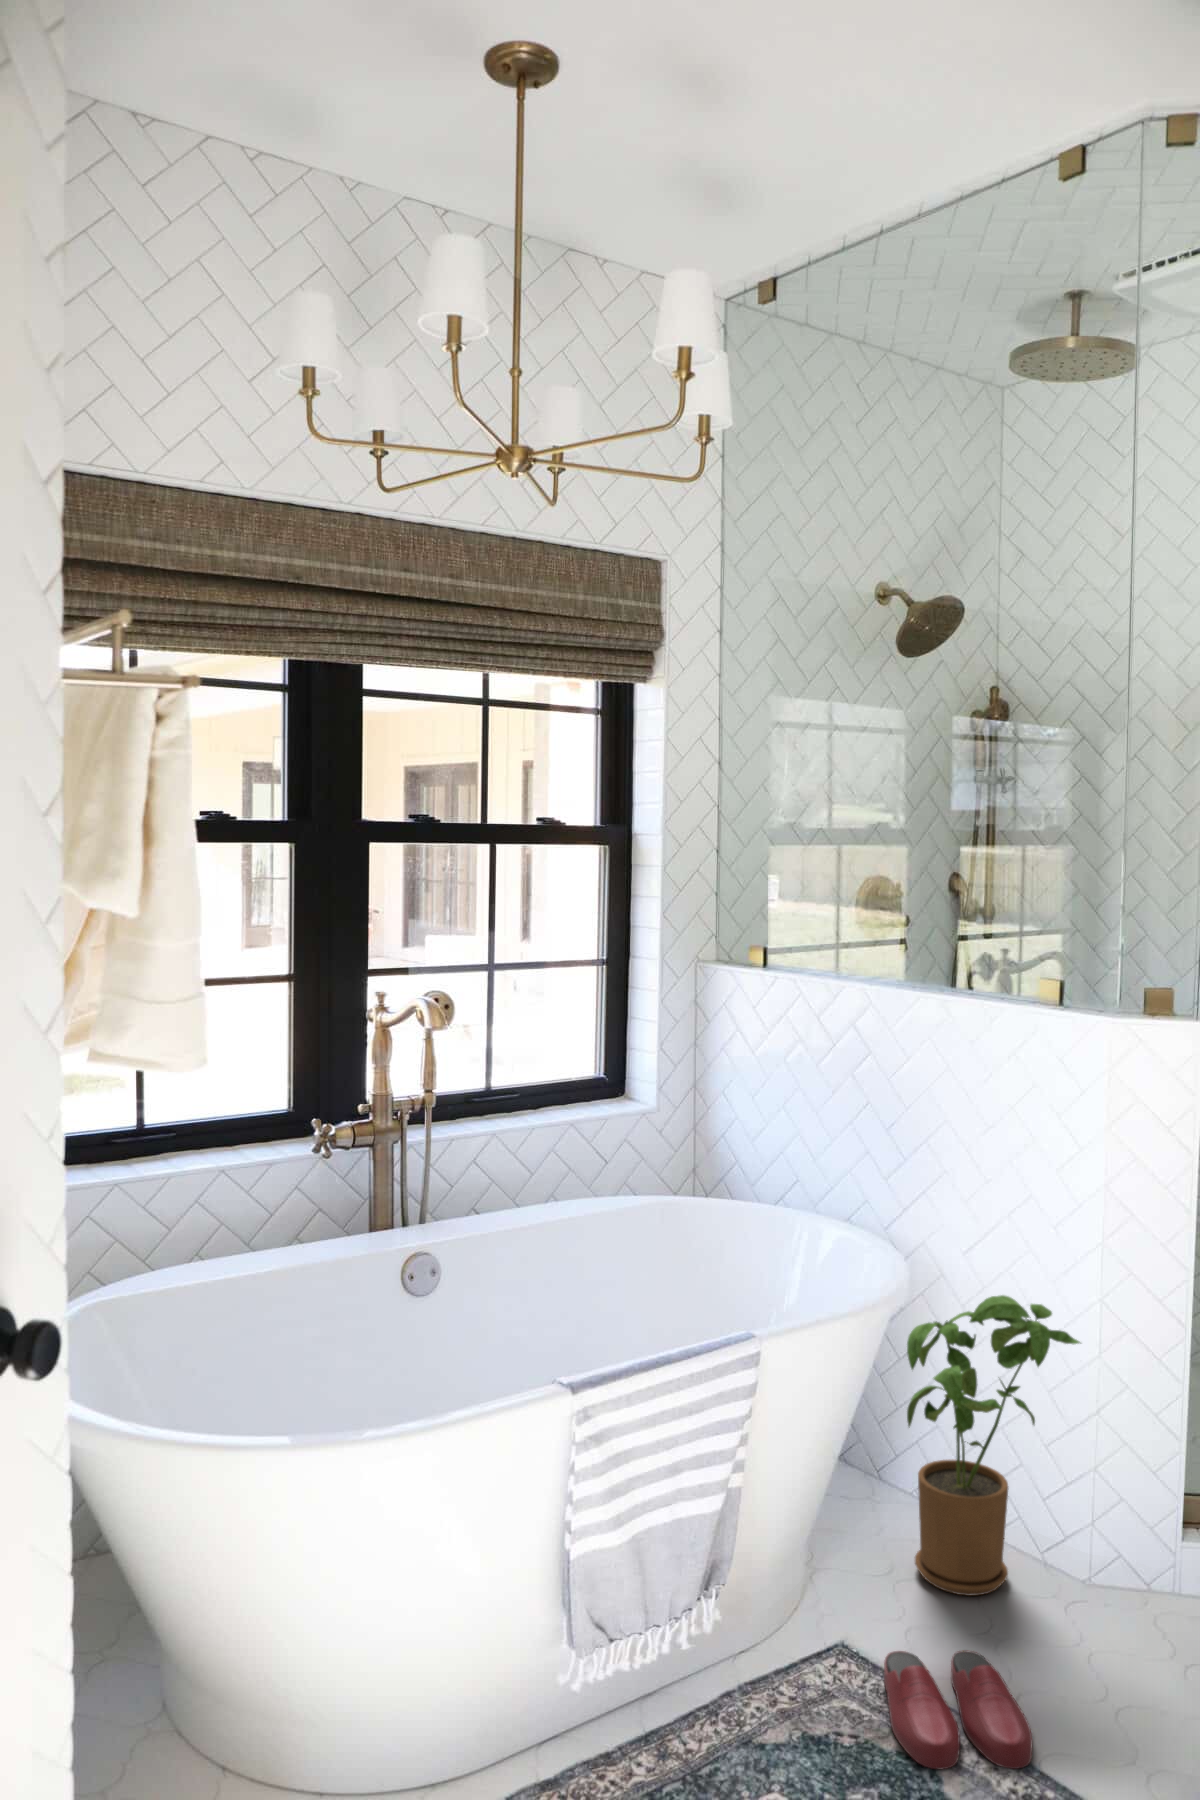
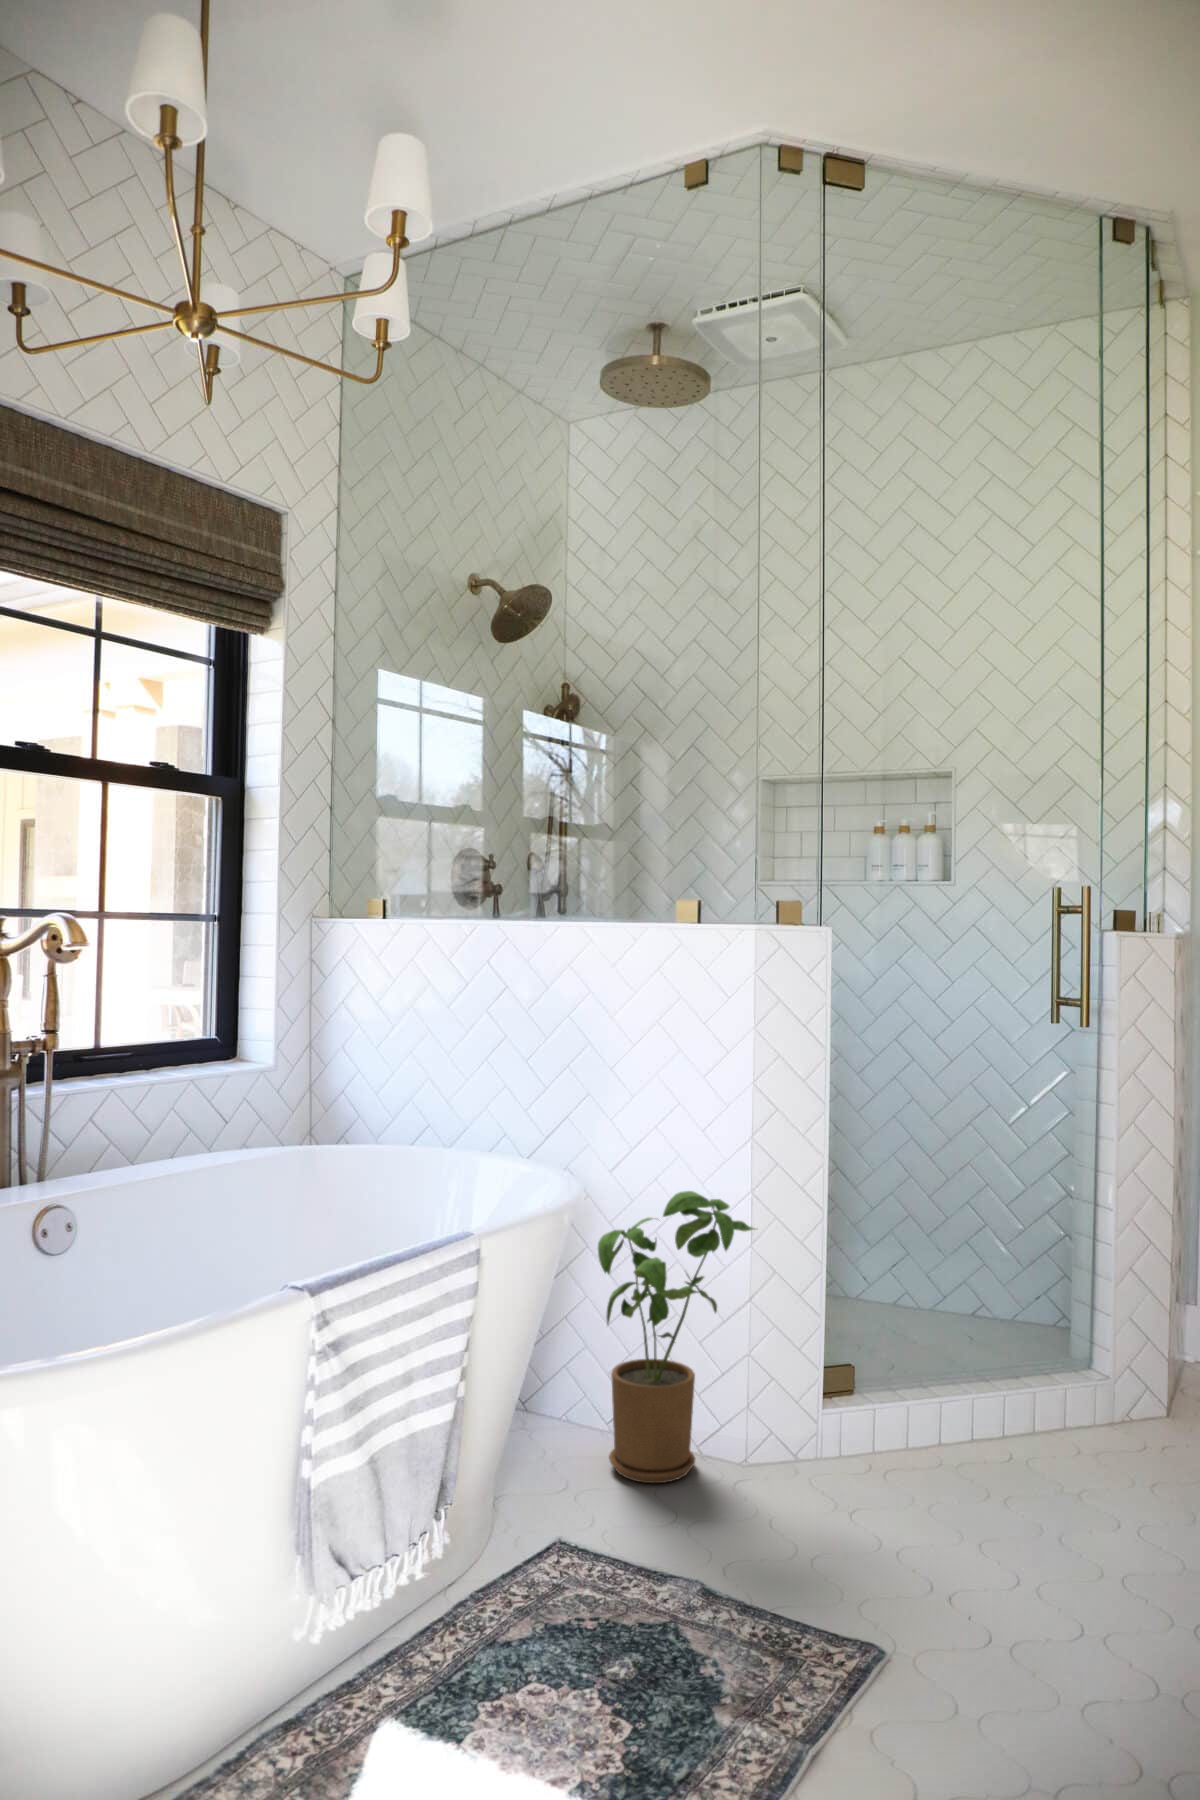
slippers: present [884,1650,1032,1769] -> none [608,1524,761,1632]

